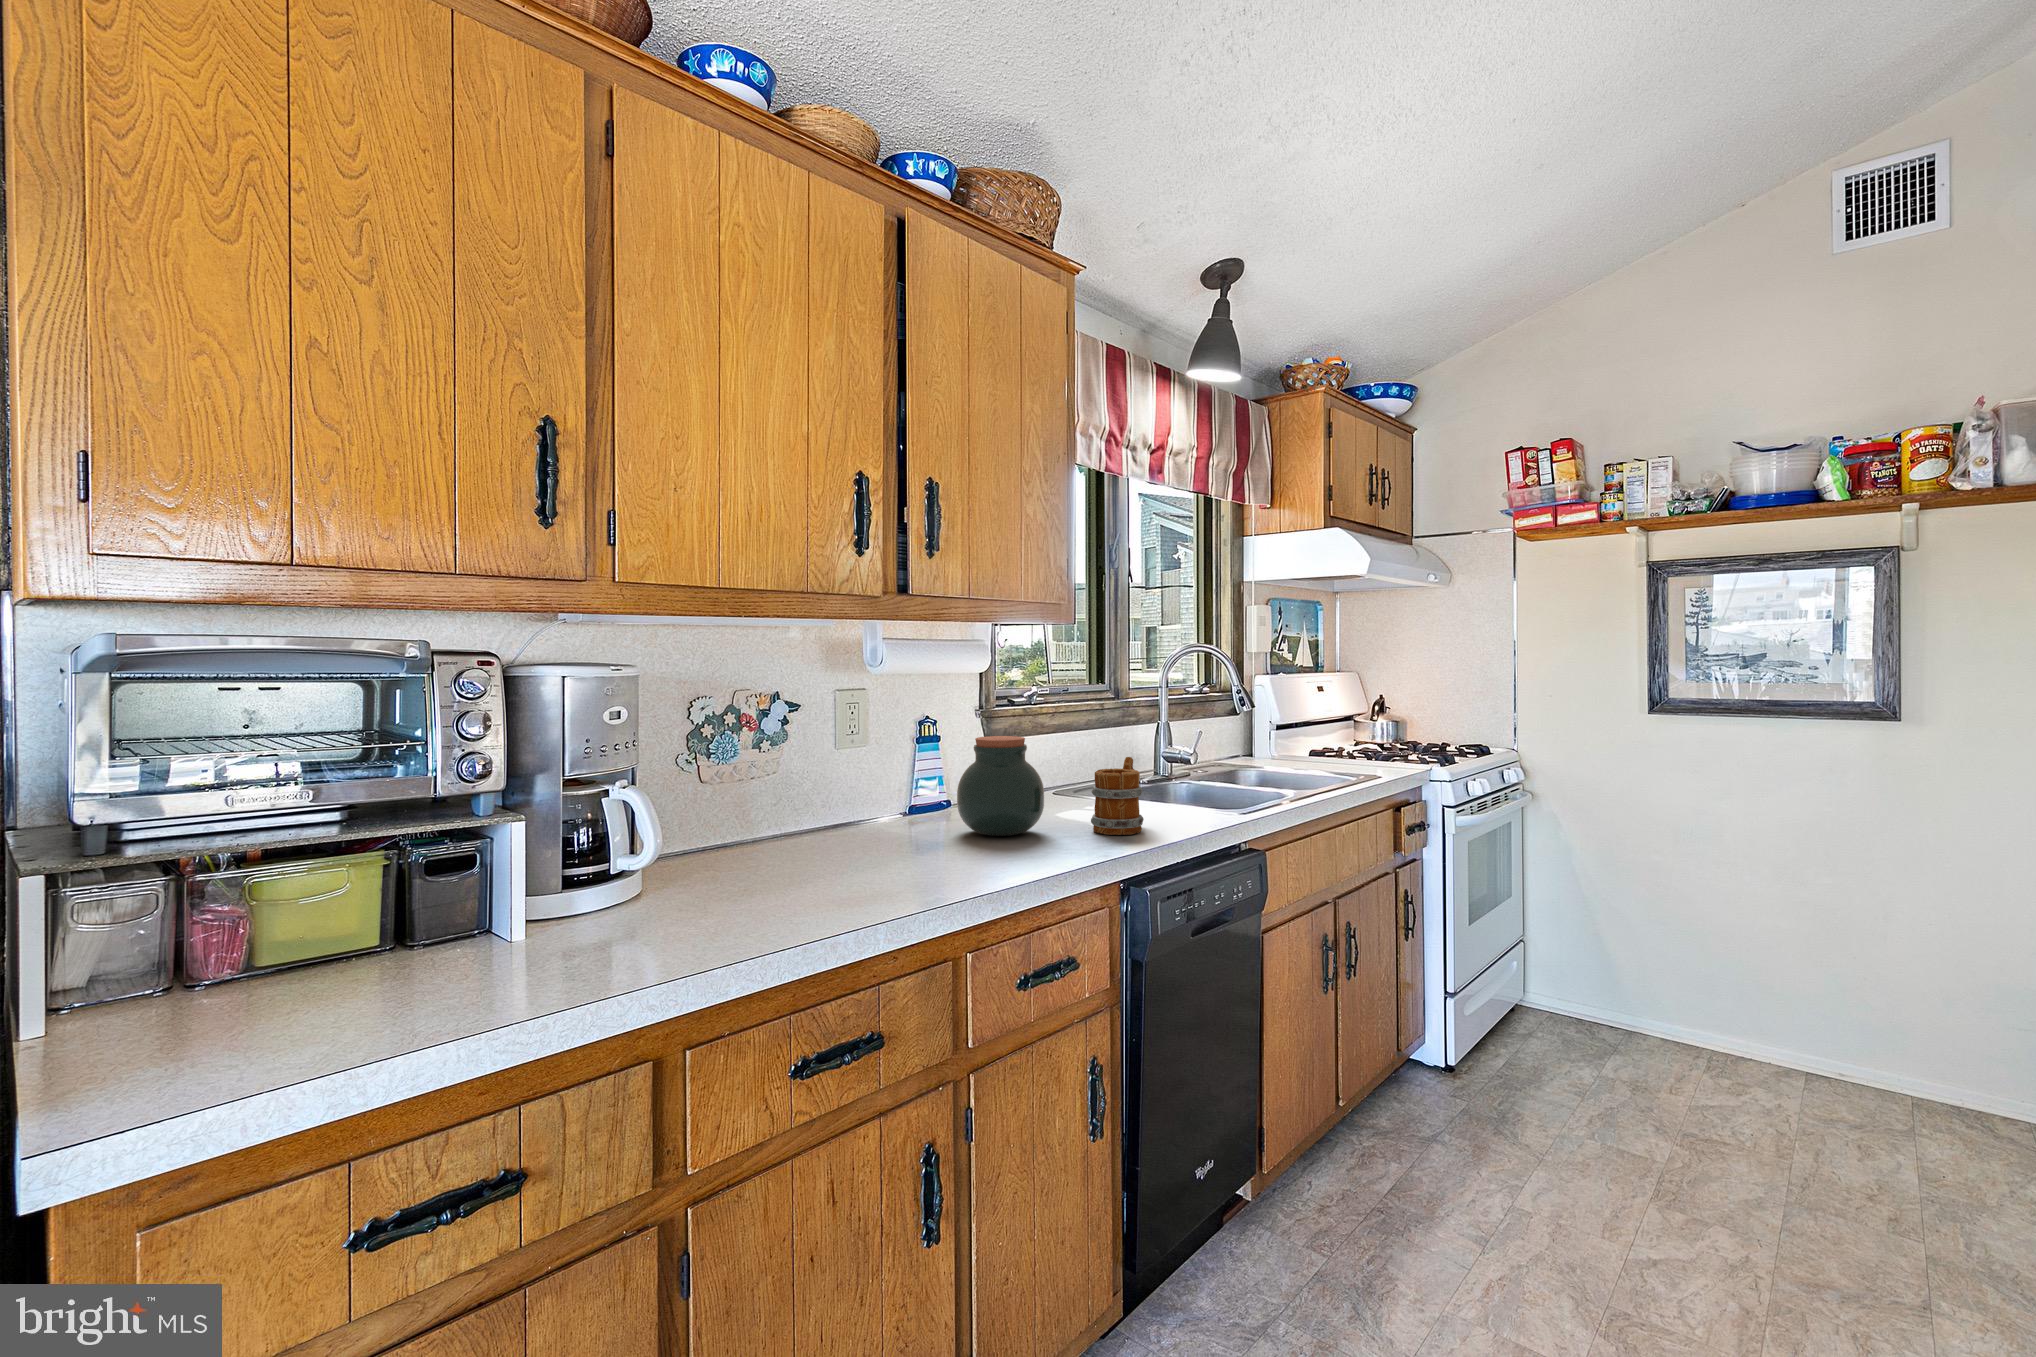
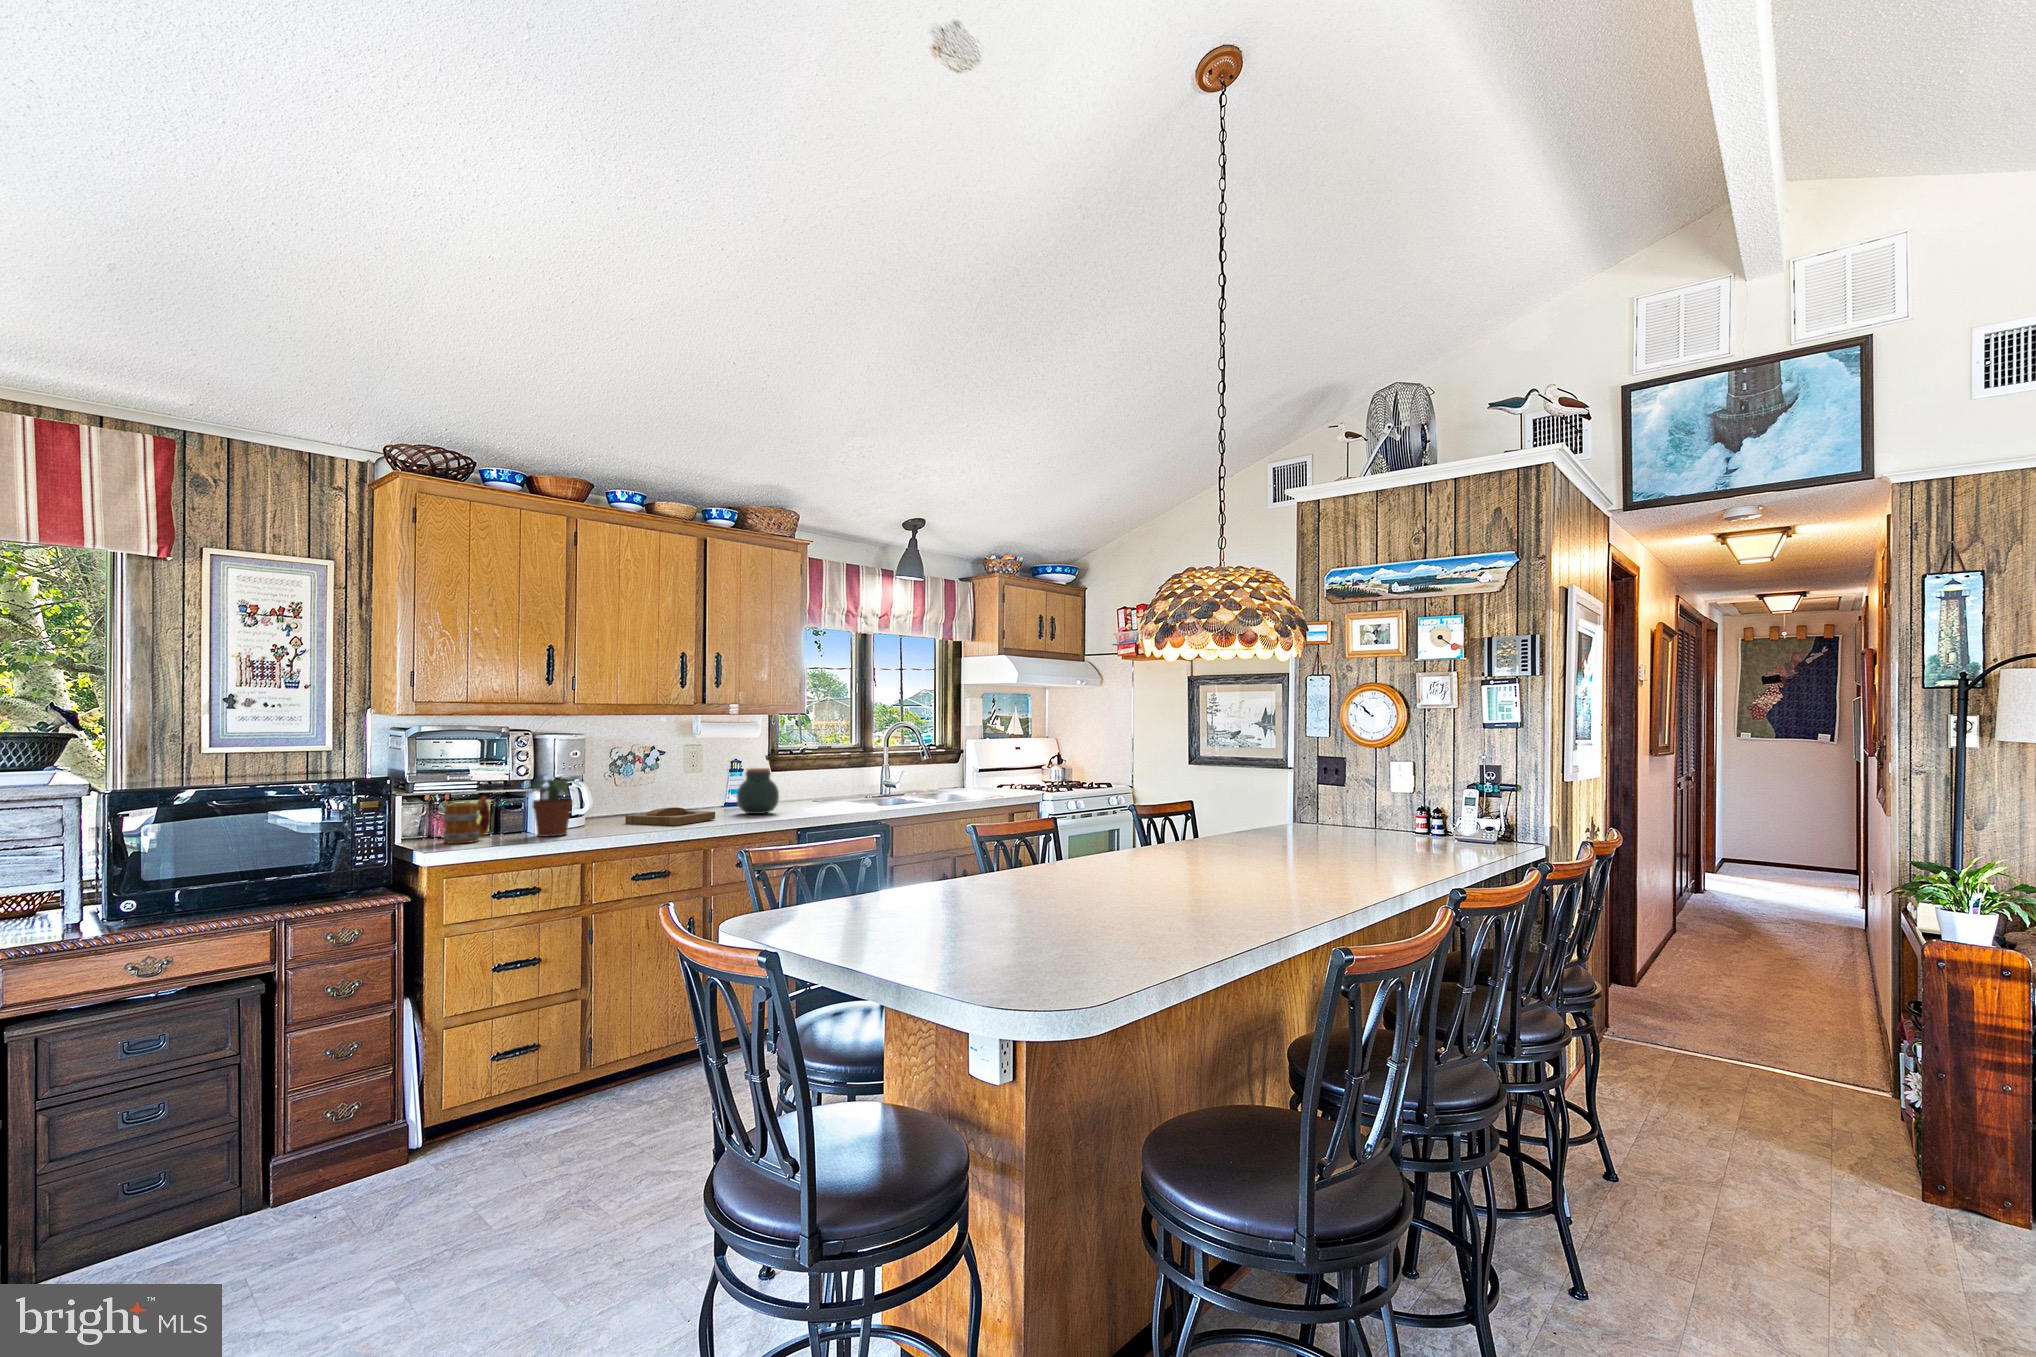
mug: present [1091,757,1144,835] -> present [442,796,490,844]
potted plant: none [491,794,646,974] -> present [532,779,580,837]
tray: none [742,835,939,892] -> present [625,807,715,825]

